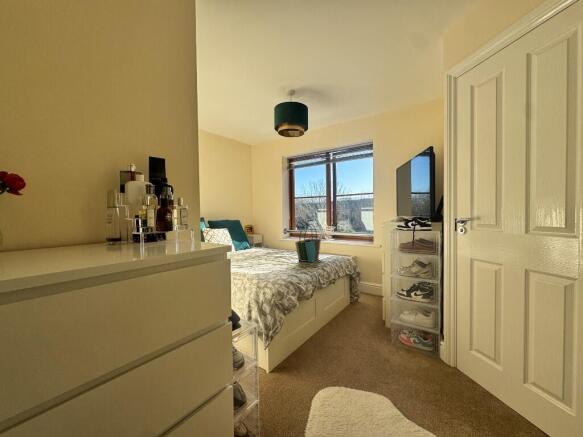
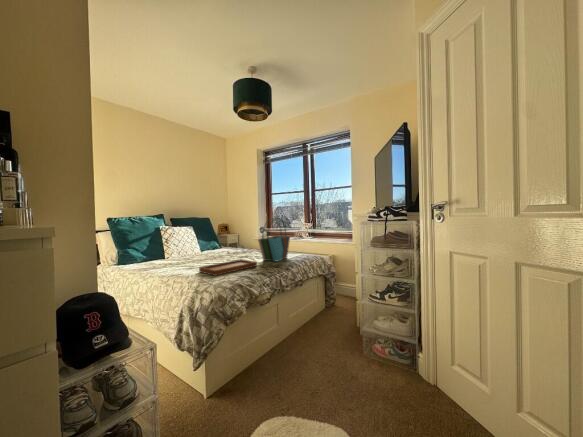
tray: none [251,253,297,274] -> present [199,251,257,276]

